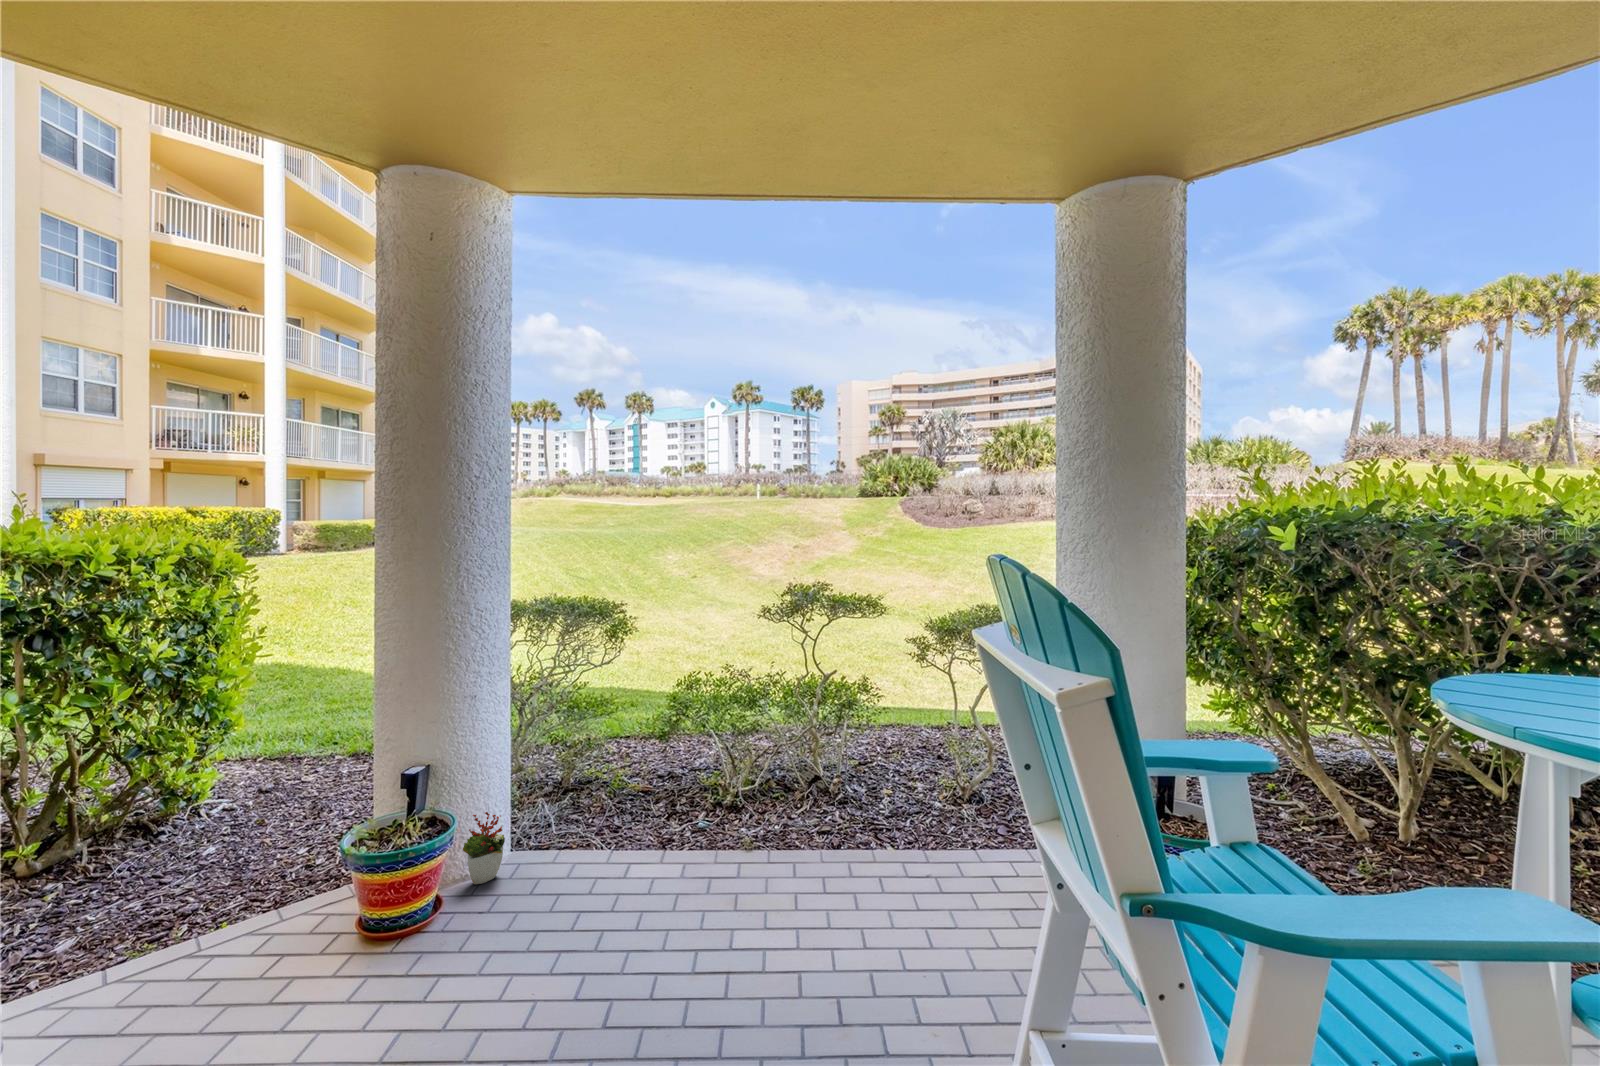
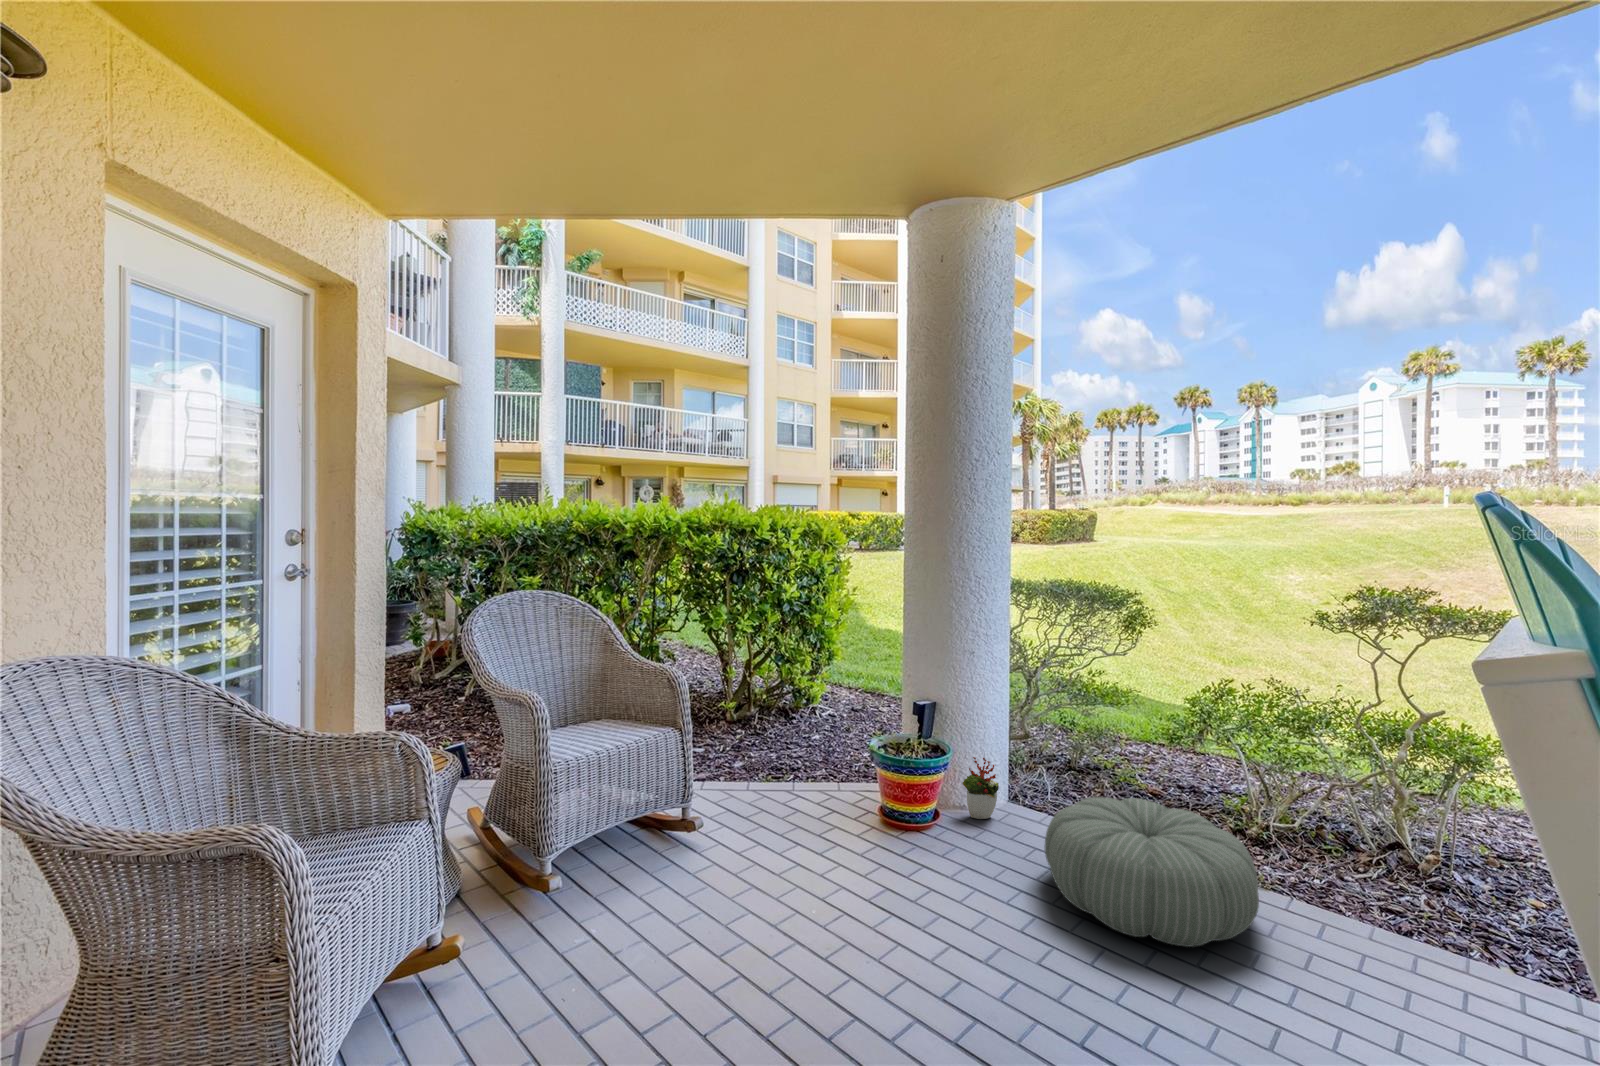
pouf: none [575,805,761,947] -> present [1044,797,1259,947]

